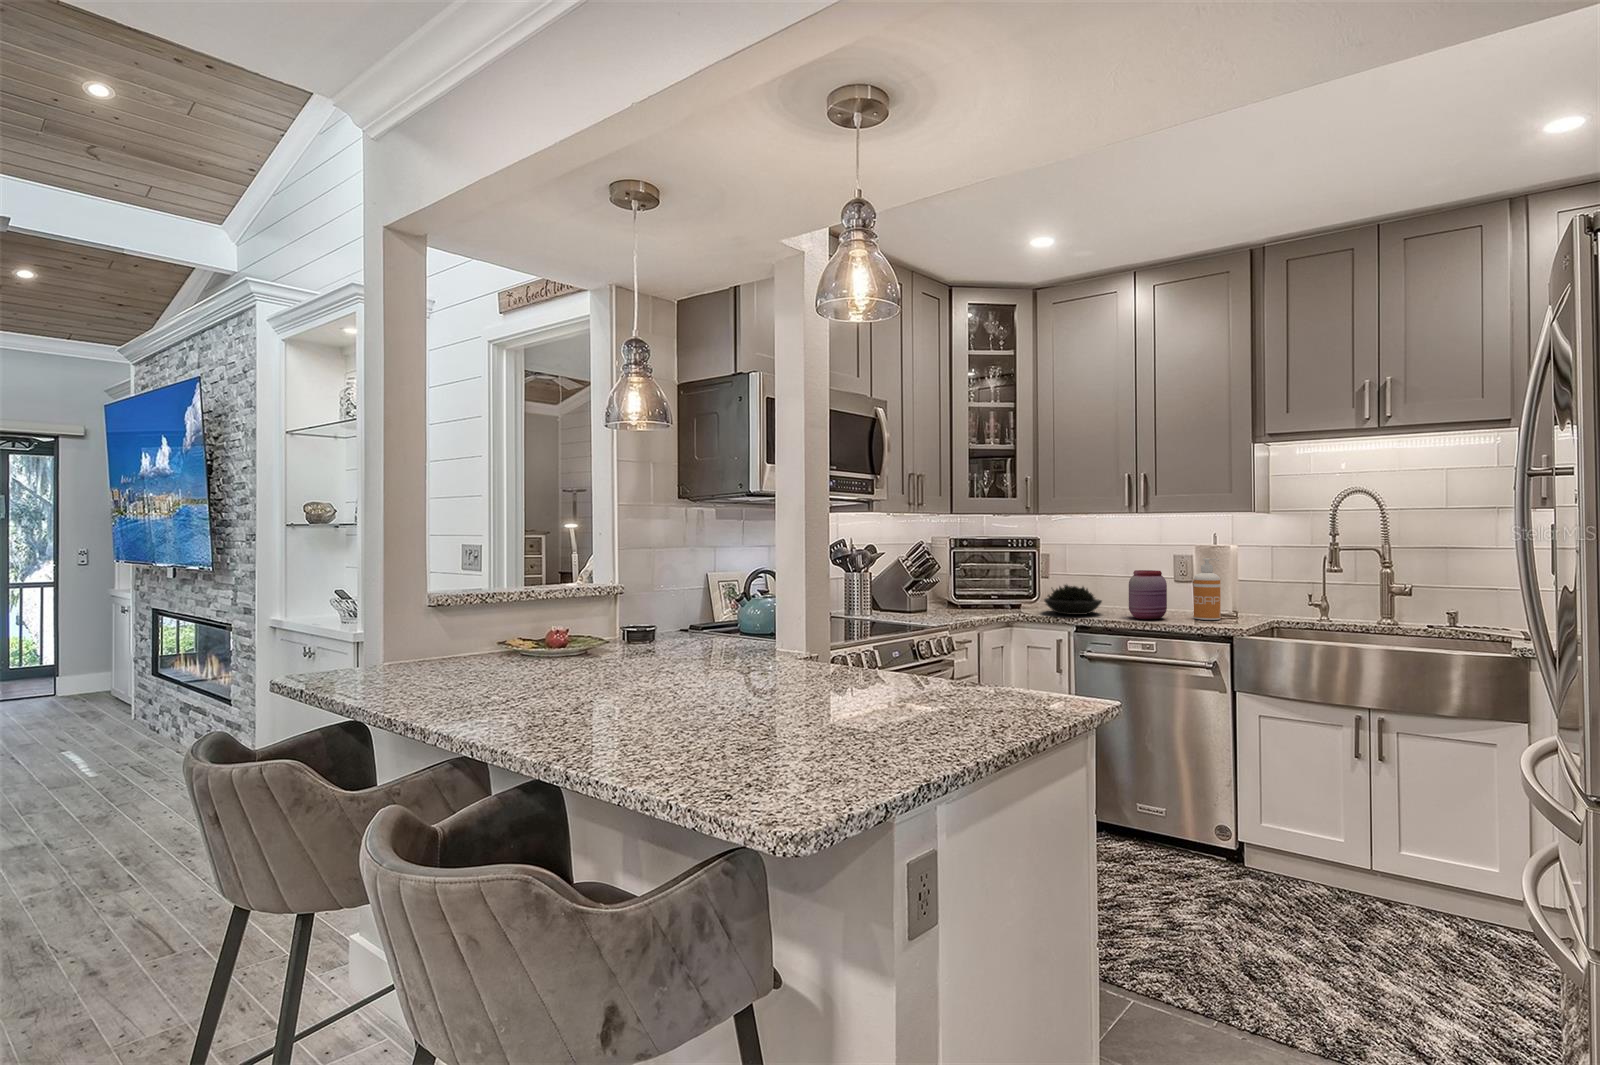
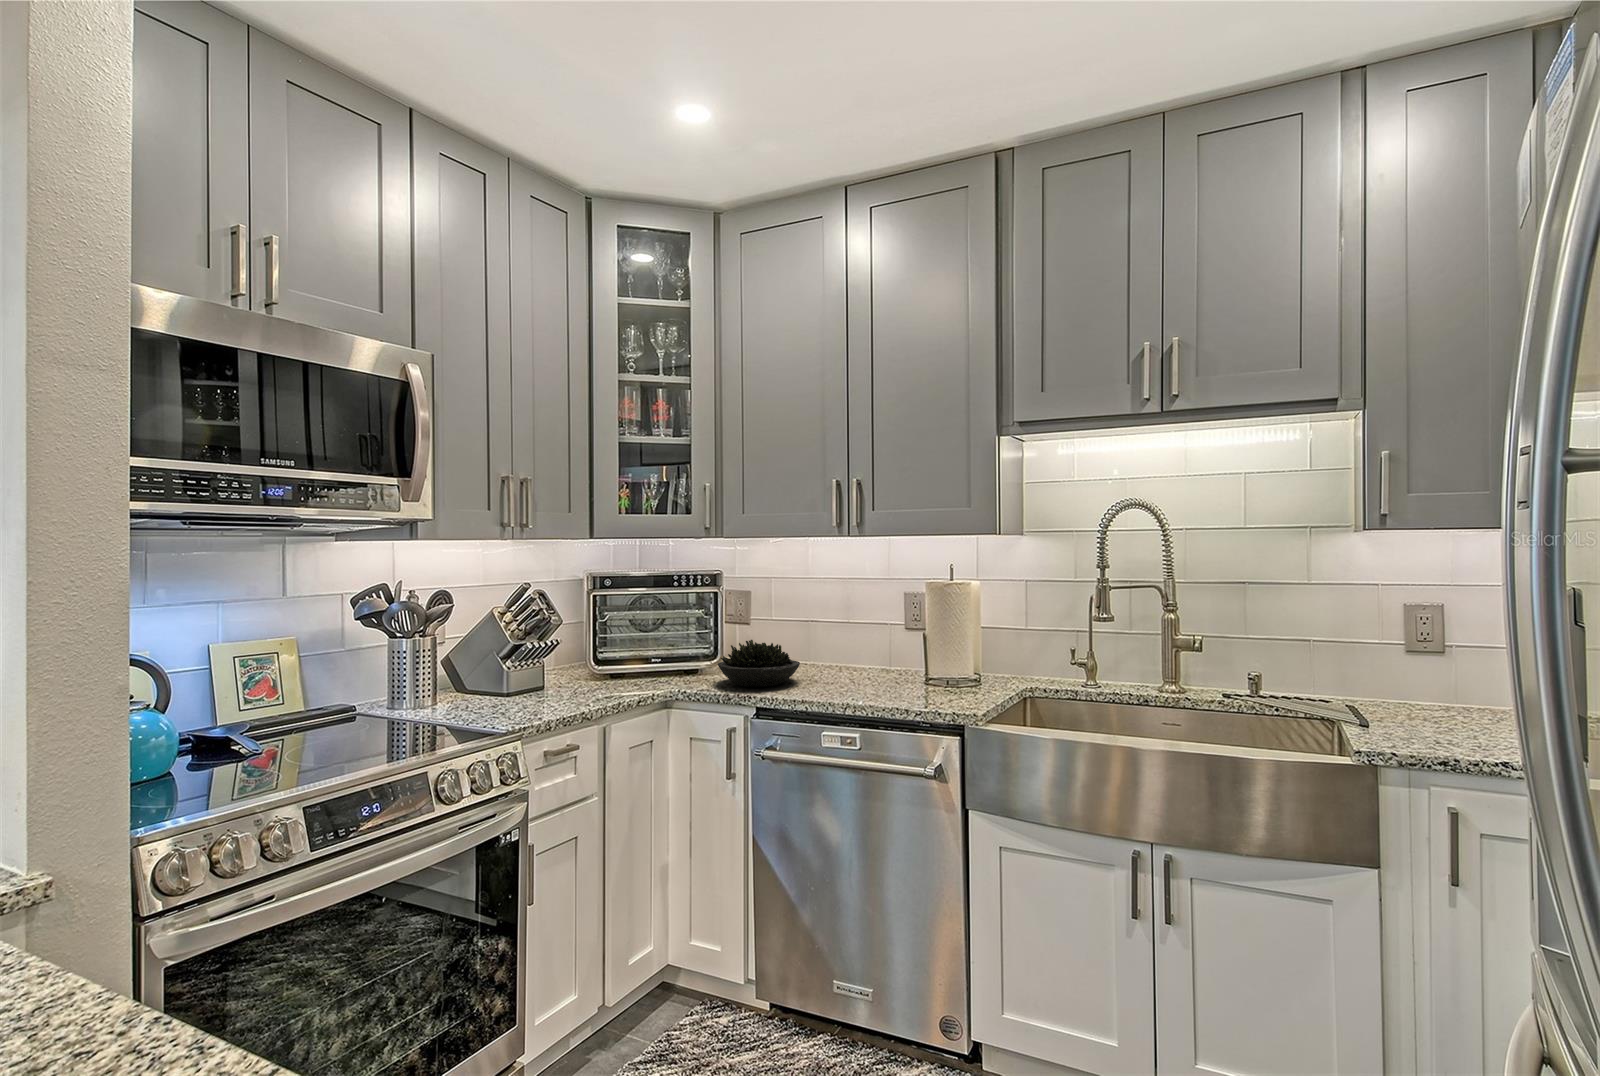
soap dispenser: present [1194,559,1221,620] -> none [920,601,957,691]
jar: present [1129,570,1167,619] -> none [832,619,884,693]

